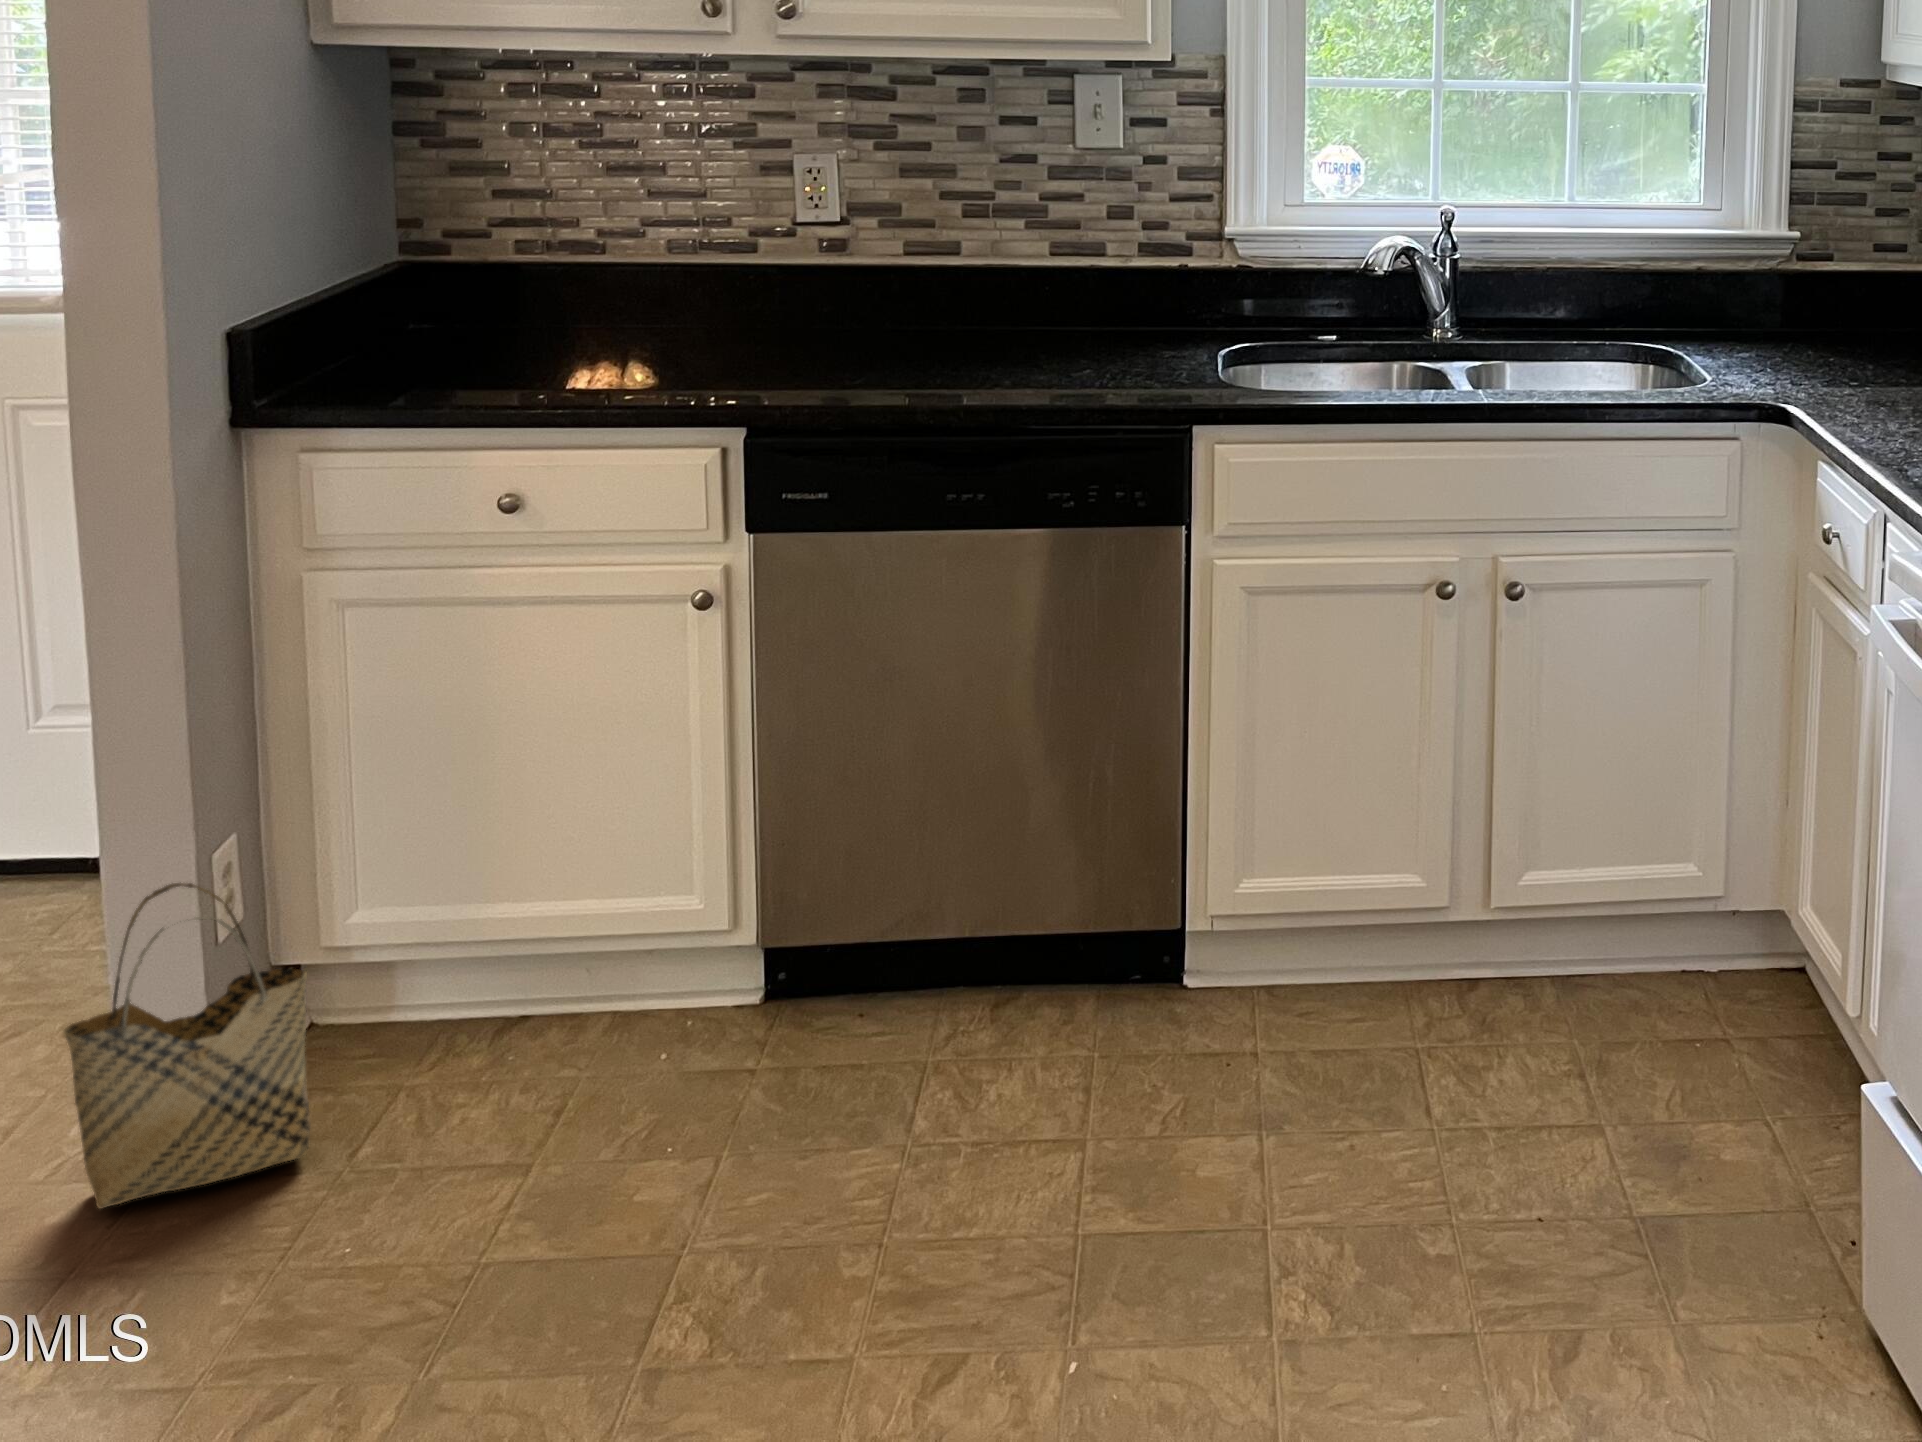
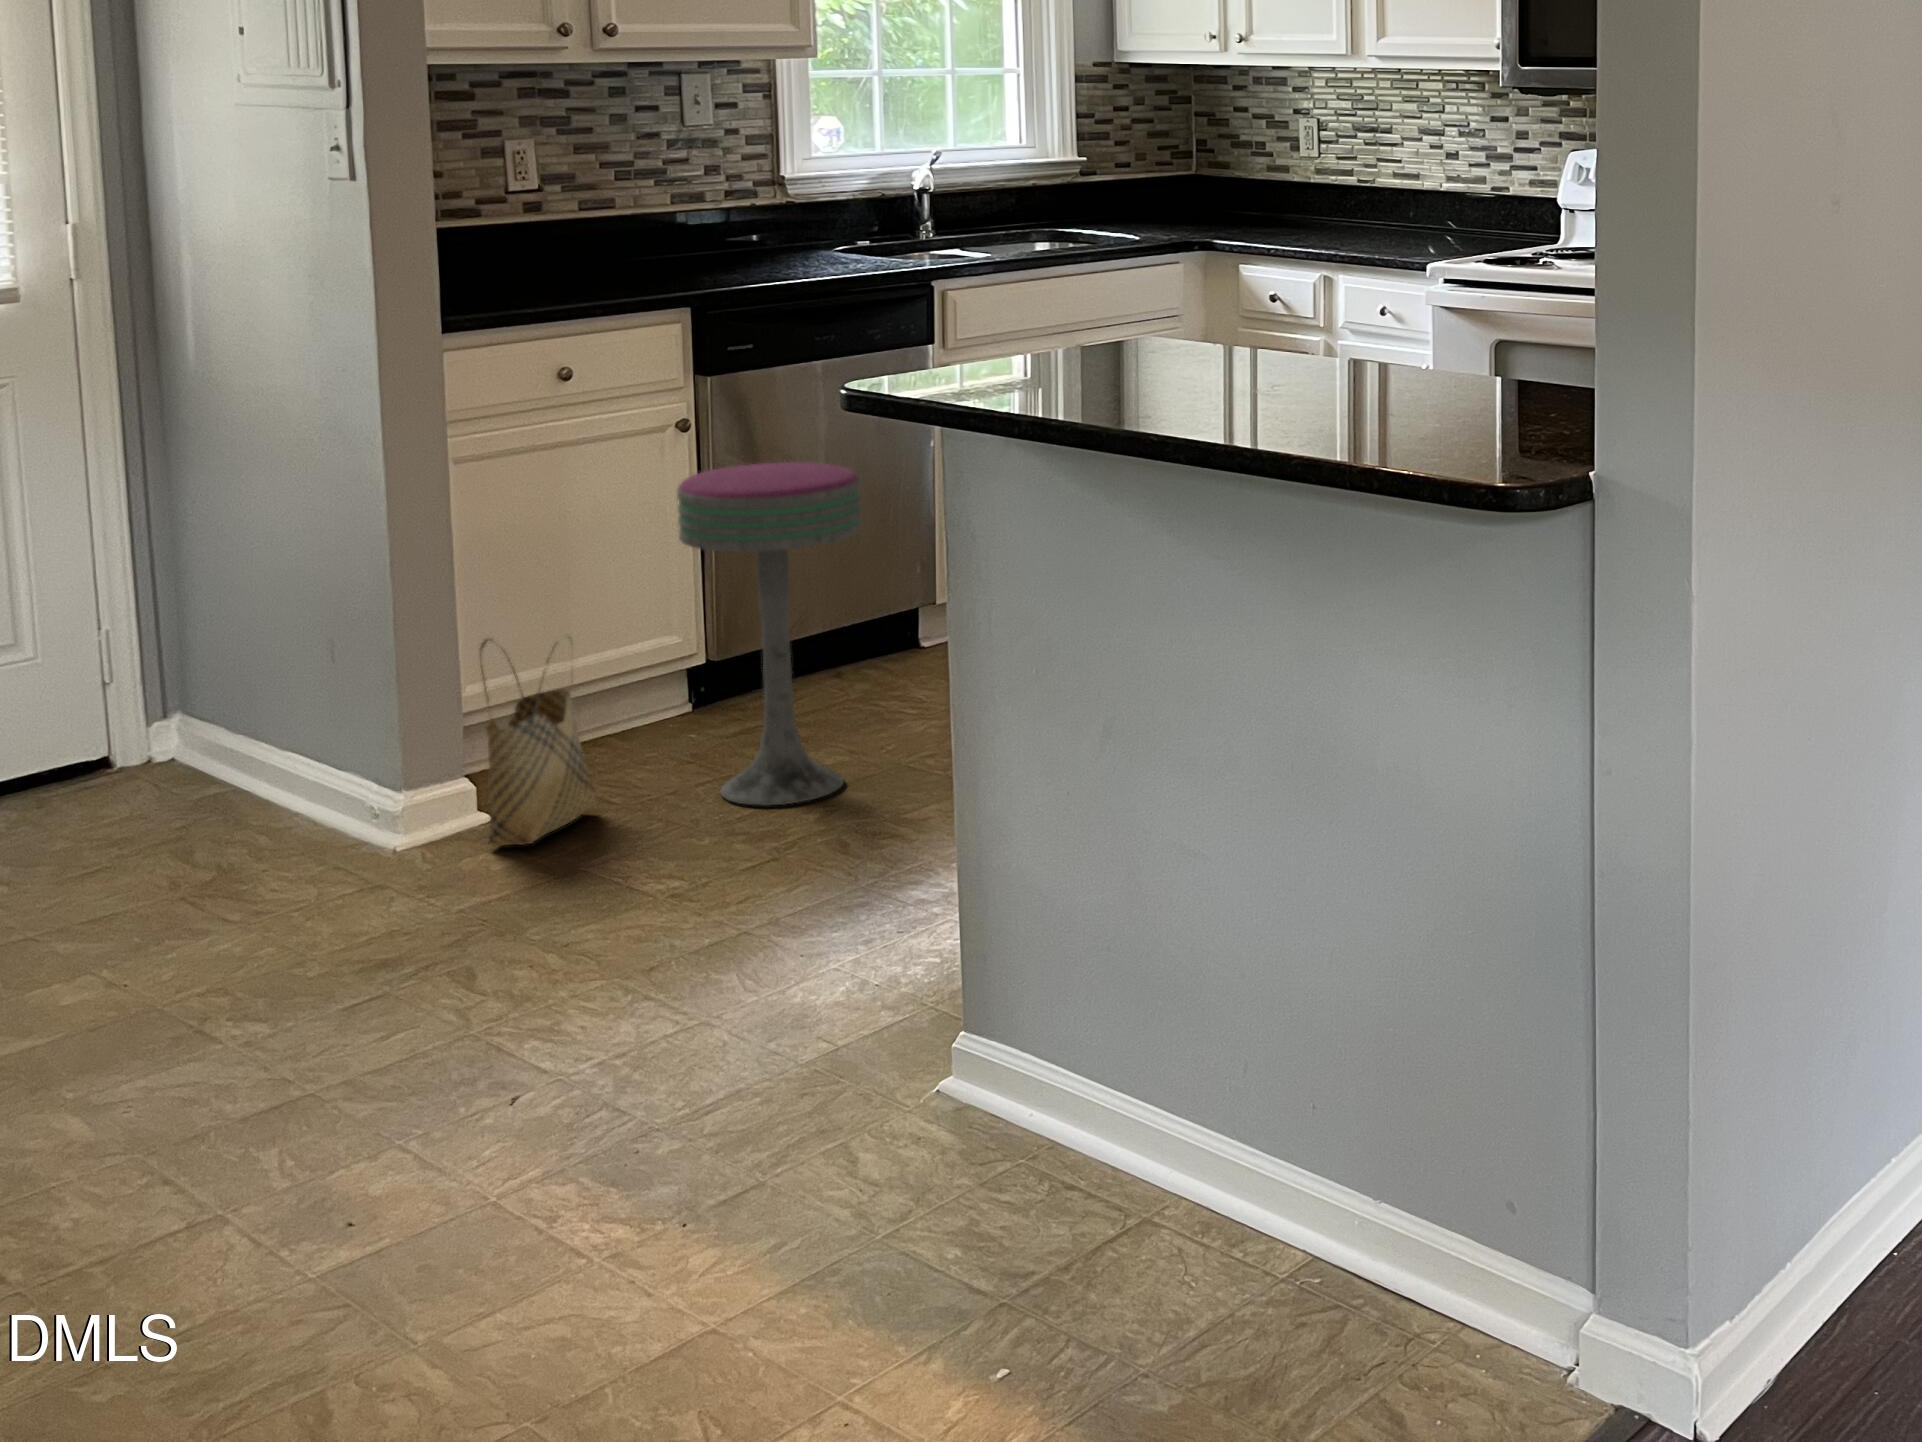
bar stool: none [342,700,655,1275] -> present [677,462,862,805]

